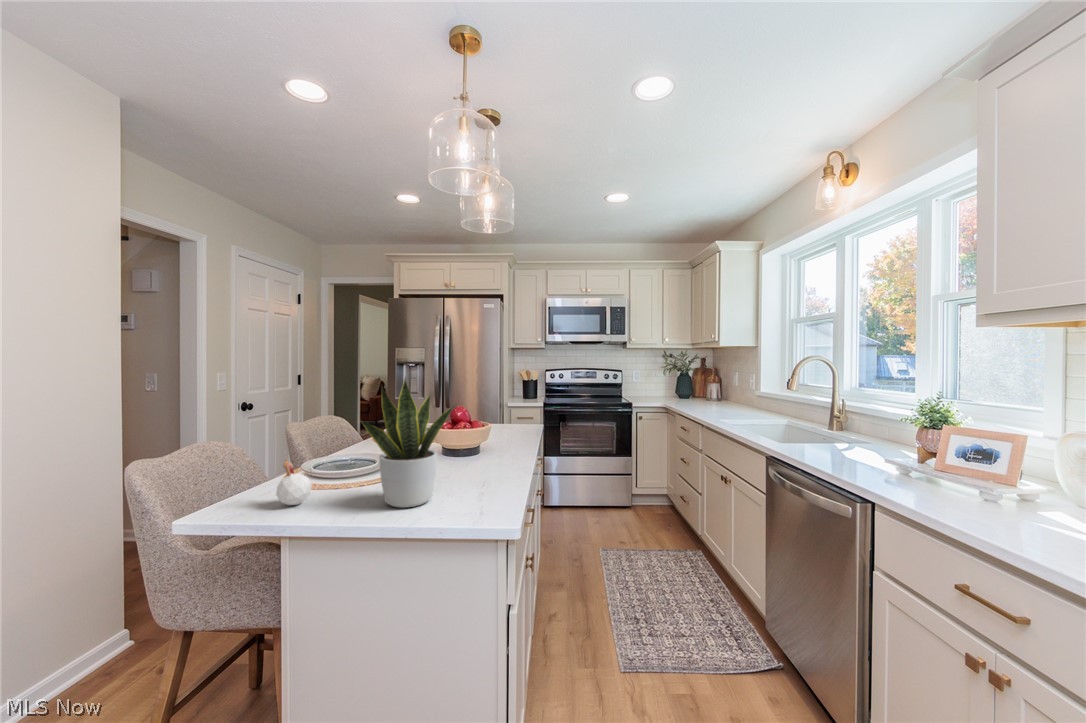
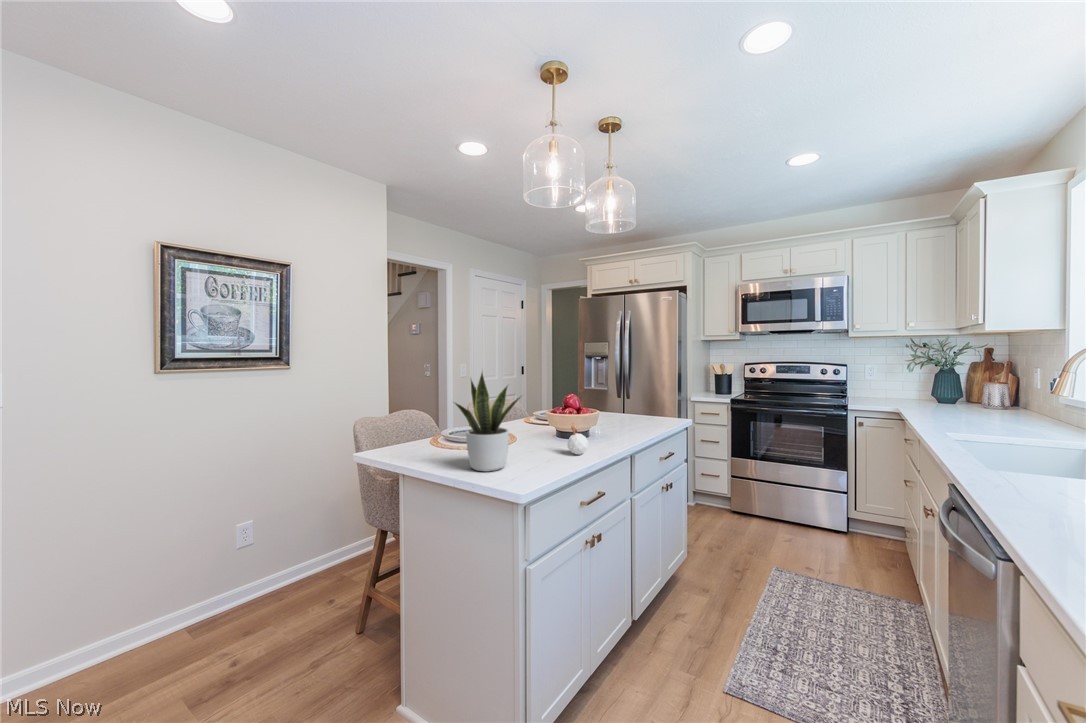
candle: present [276,457,312,505] -> present [568,422,588,455]

